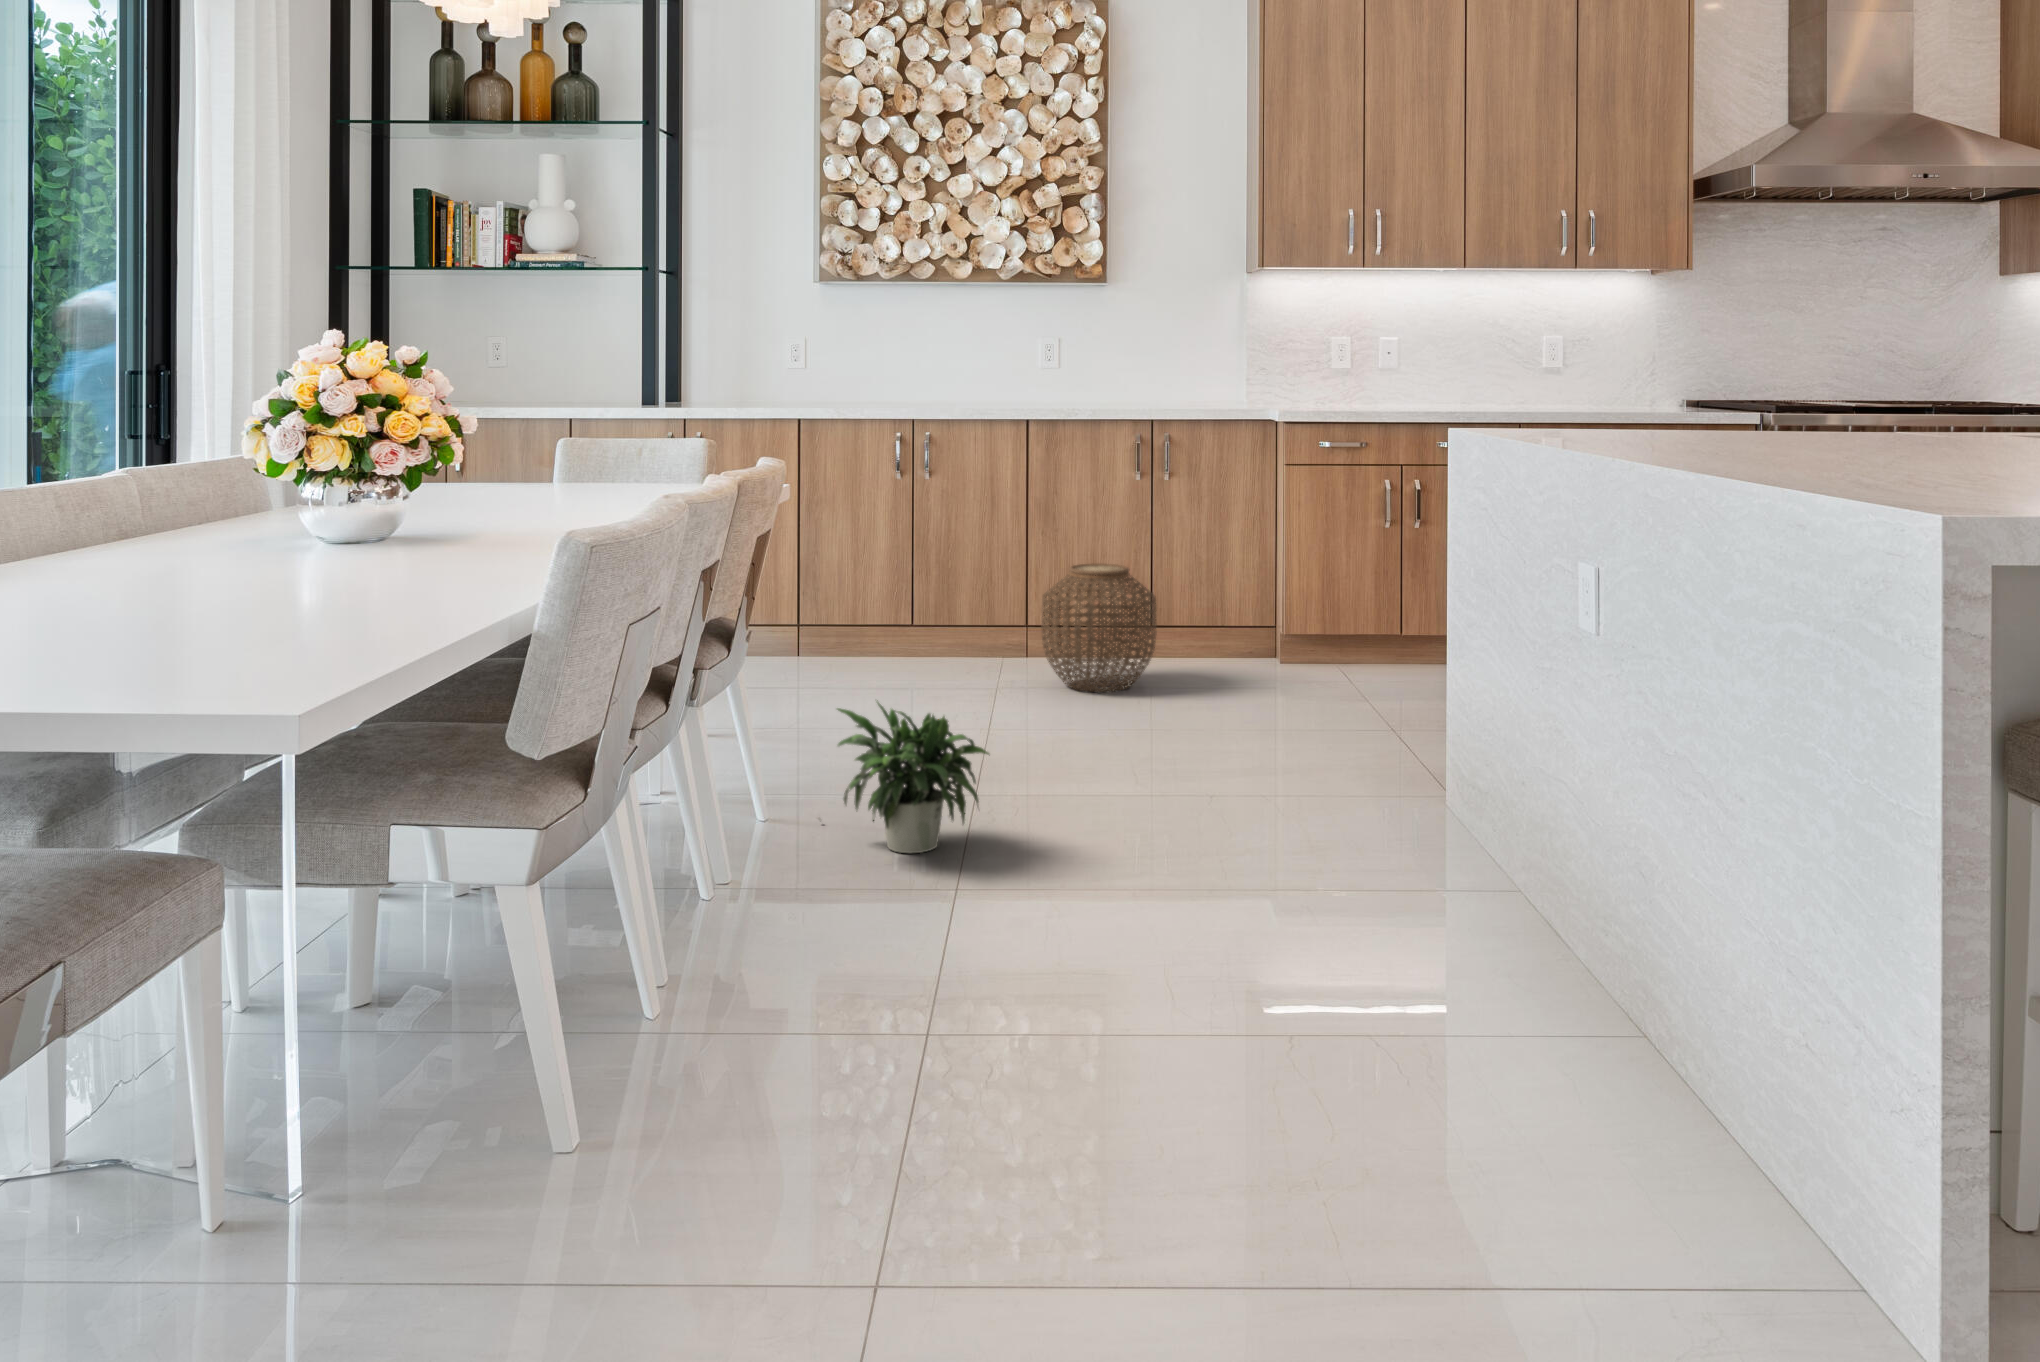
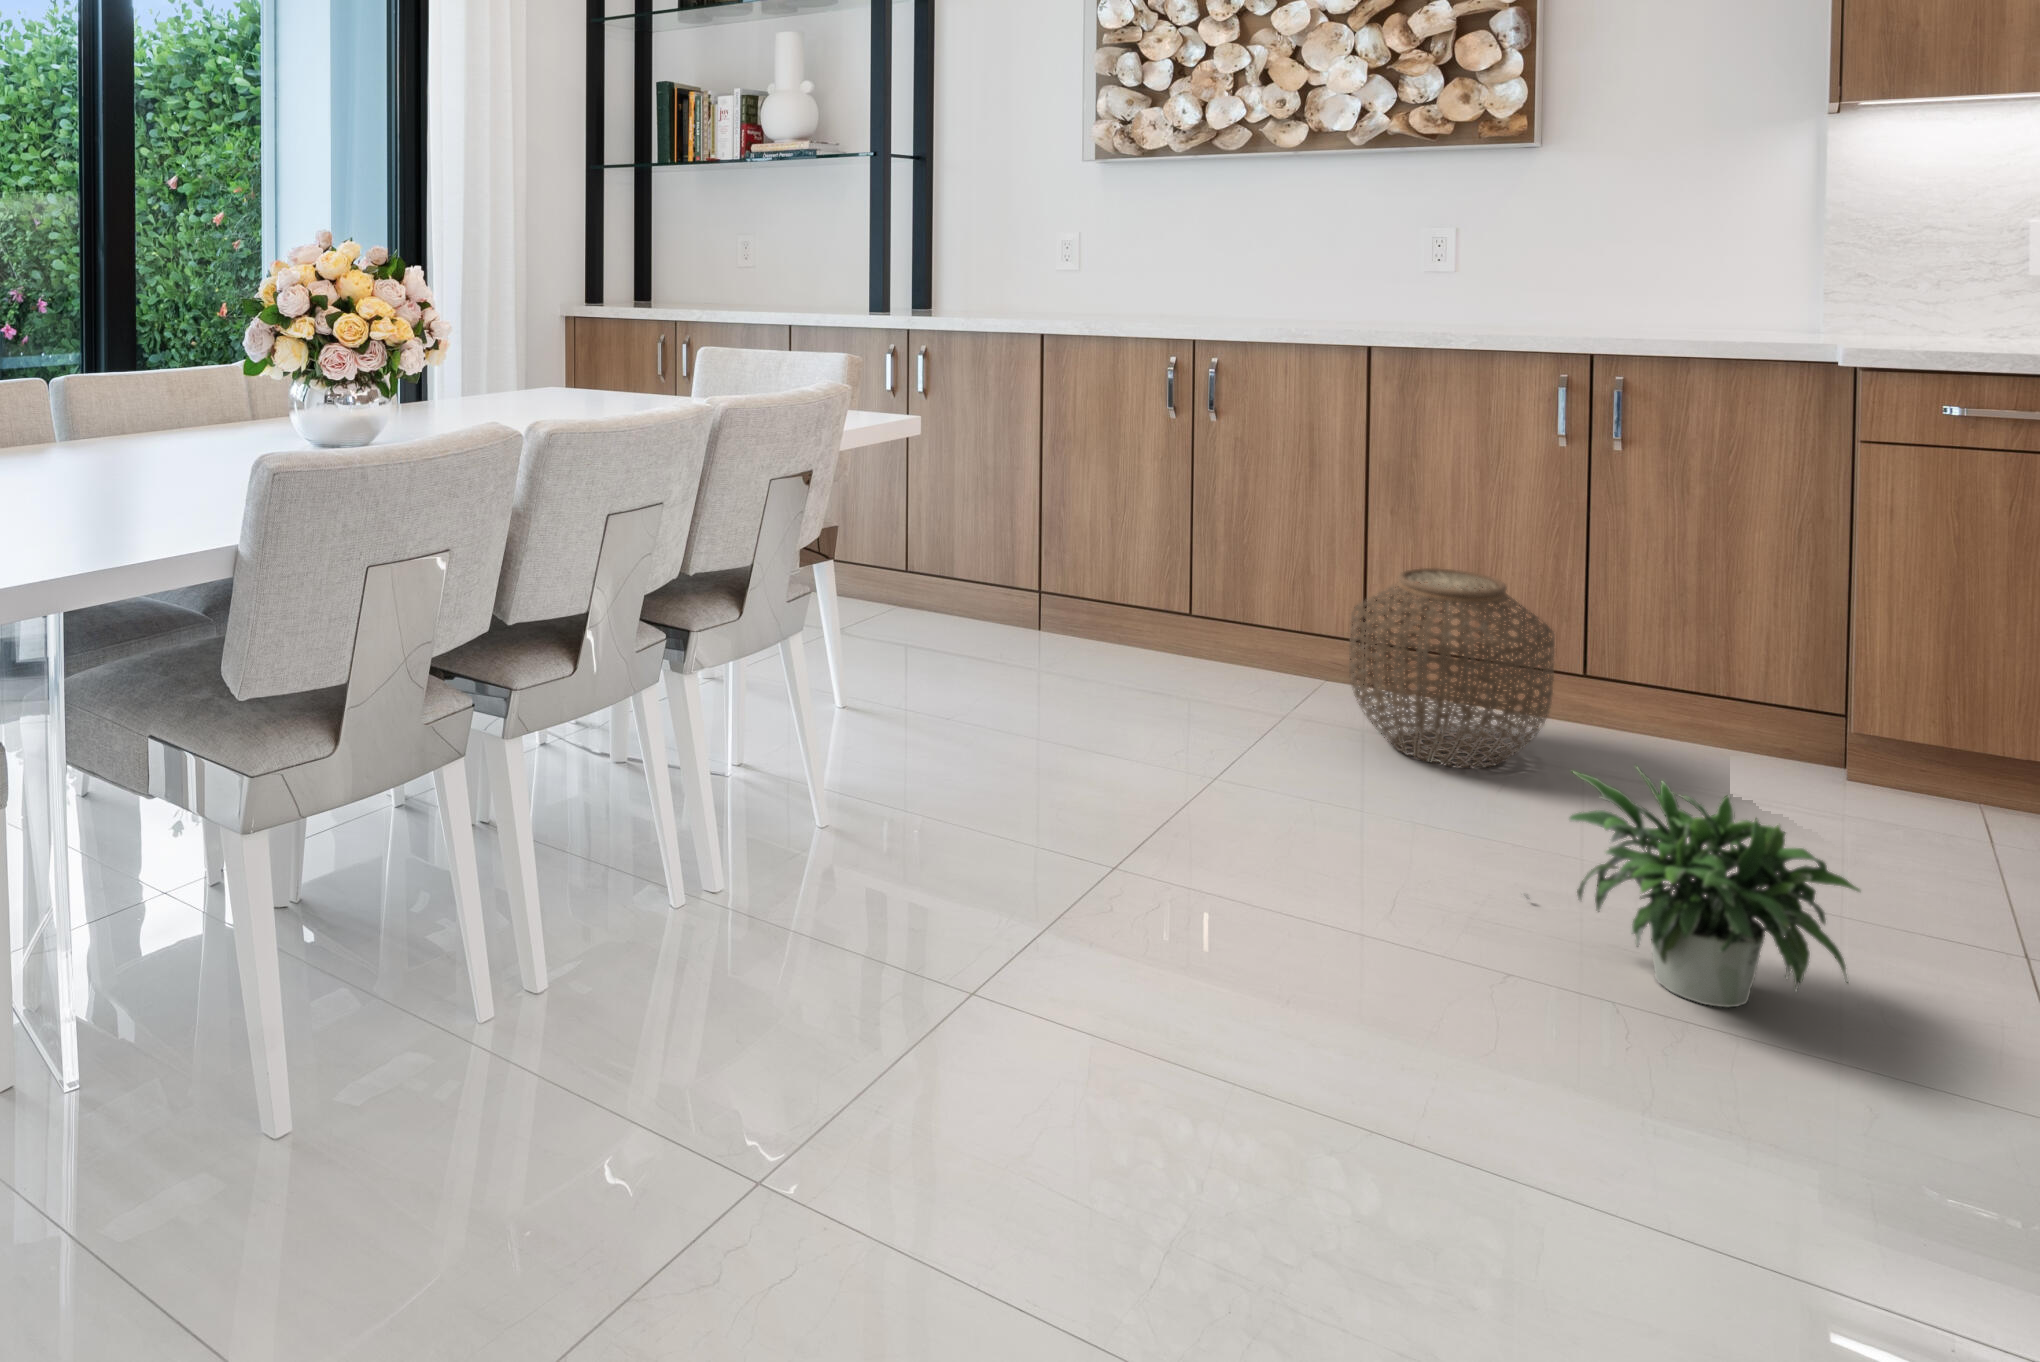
potted plant: present [817,702,989,853] -> present [1524,767,1860,1007]

